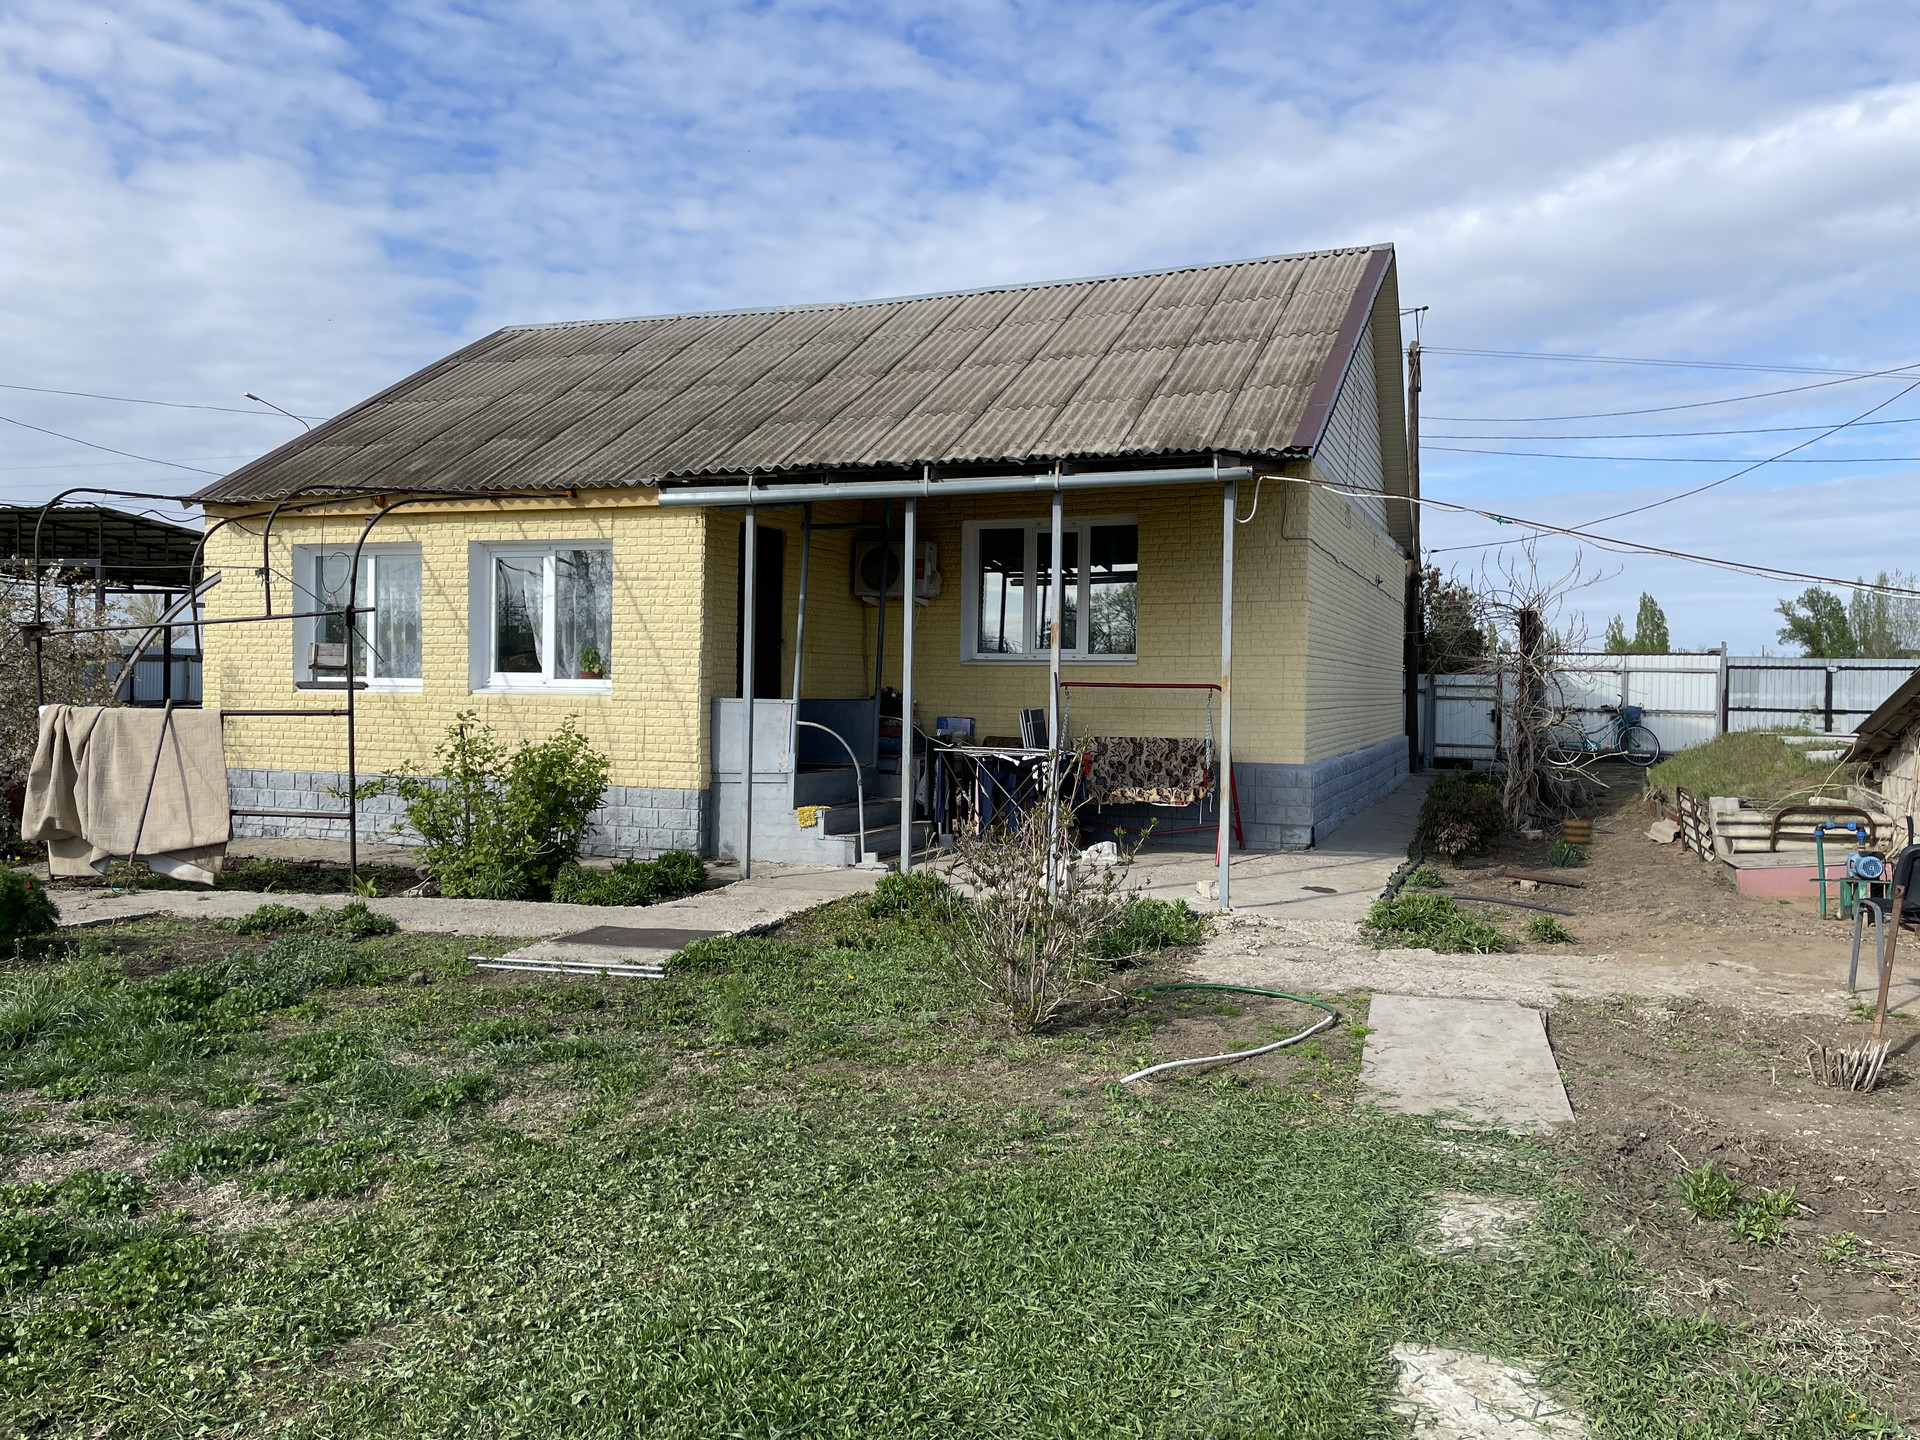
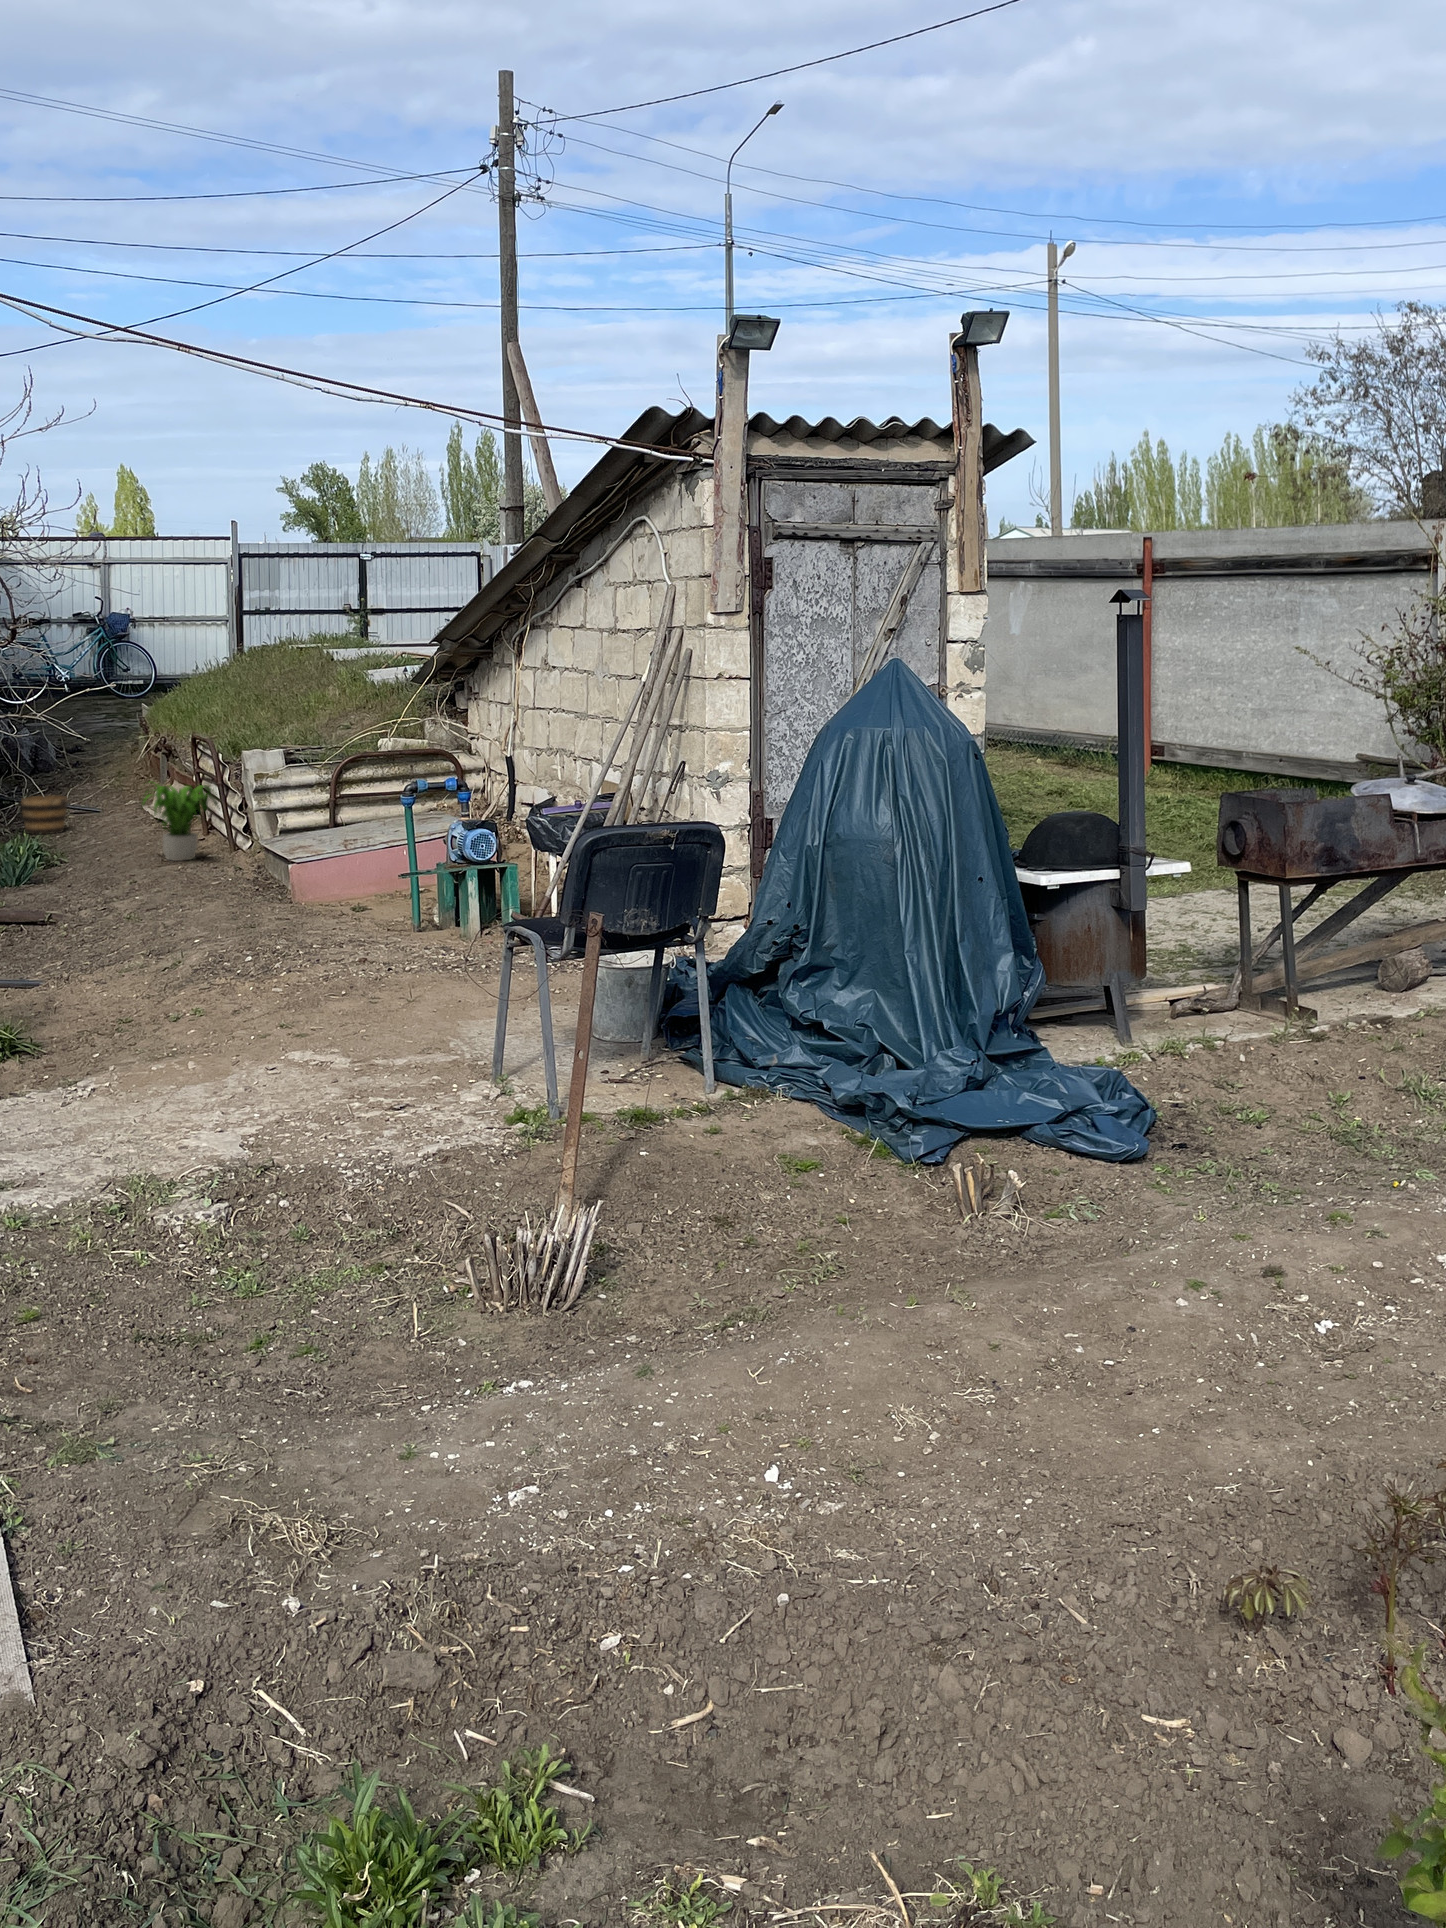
potted plant: none [1638,814,1694,866] -> present [142,782,218,861]

